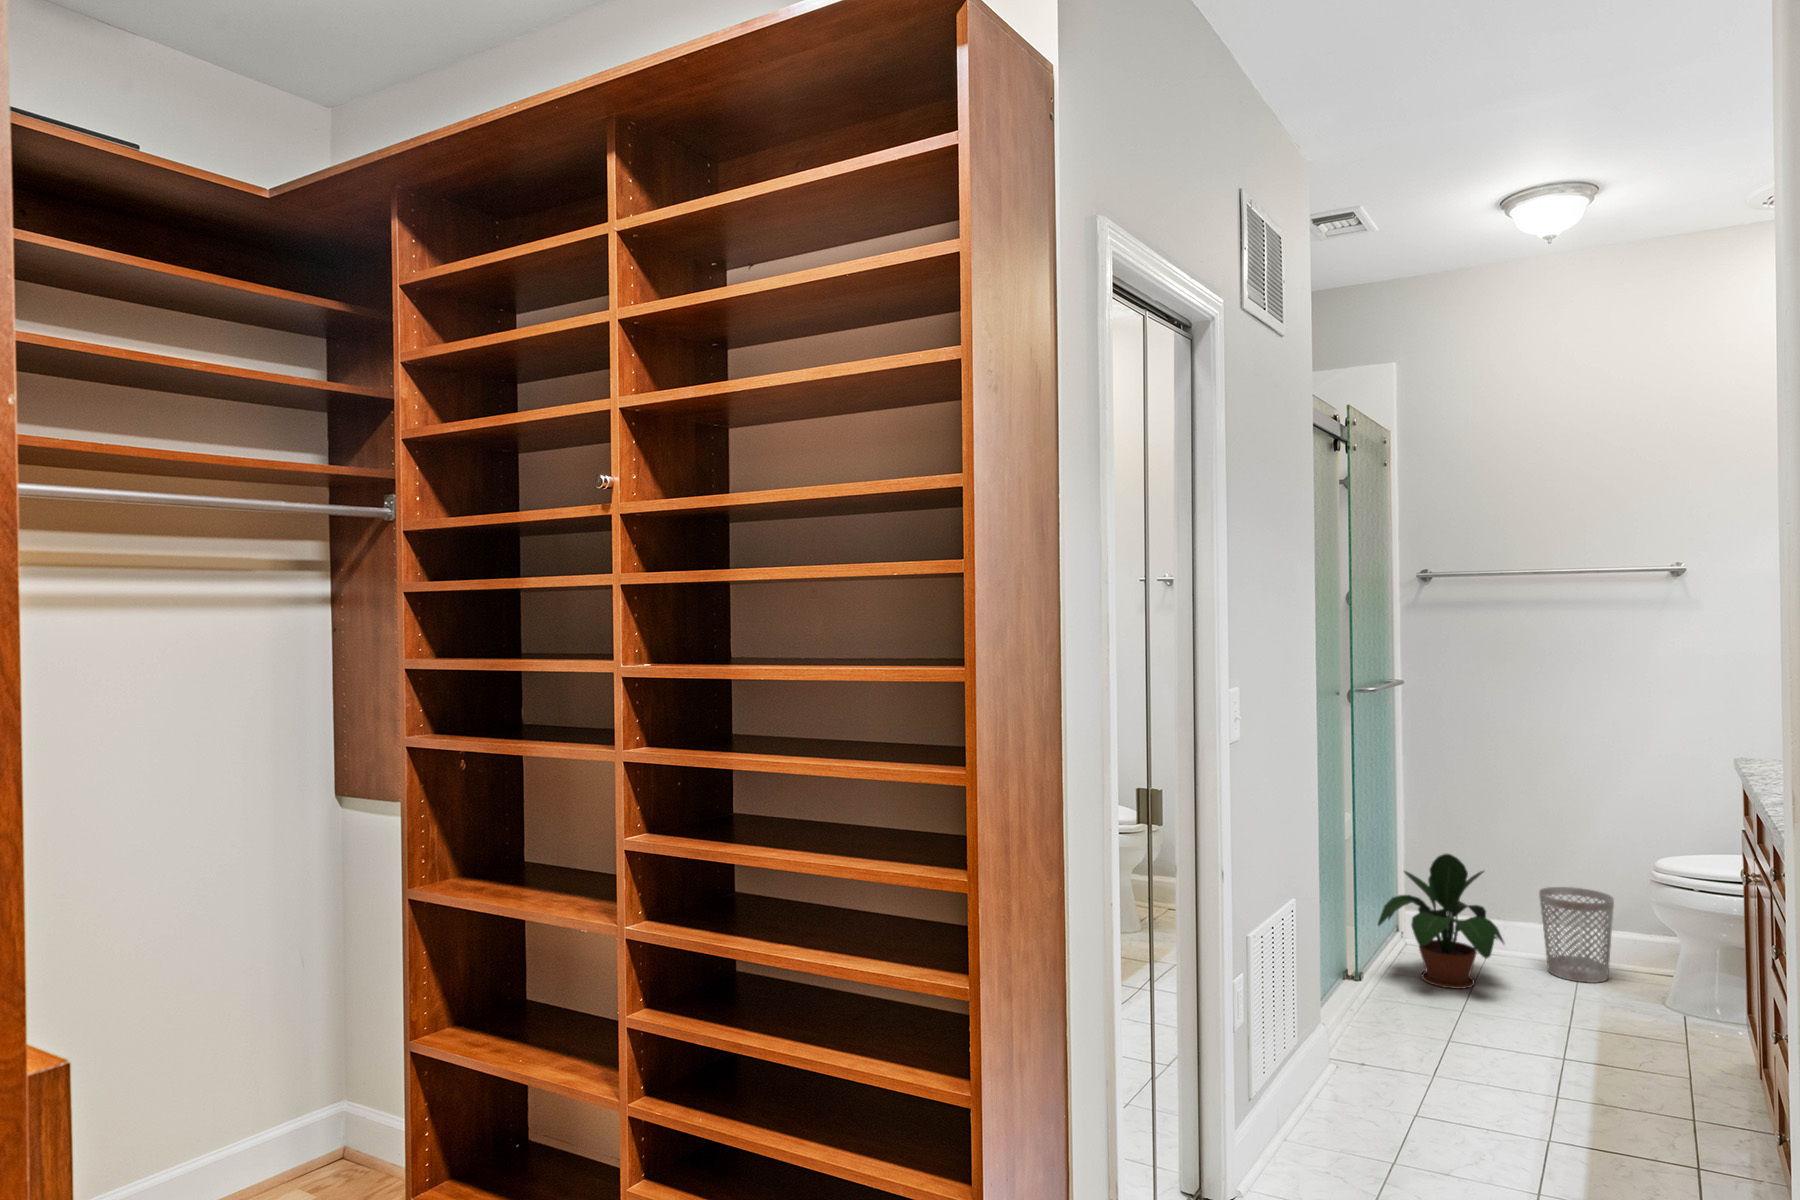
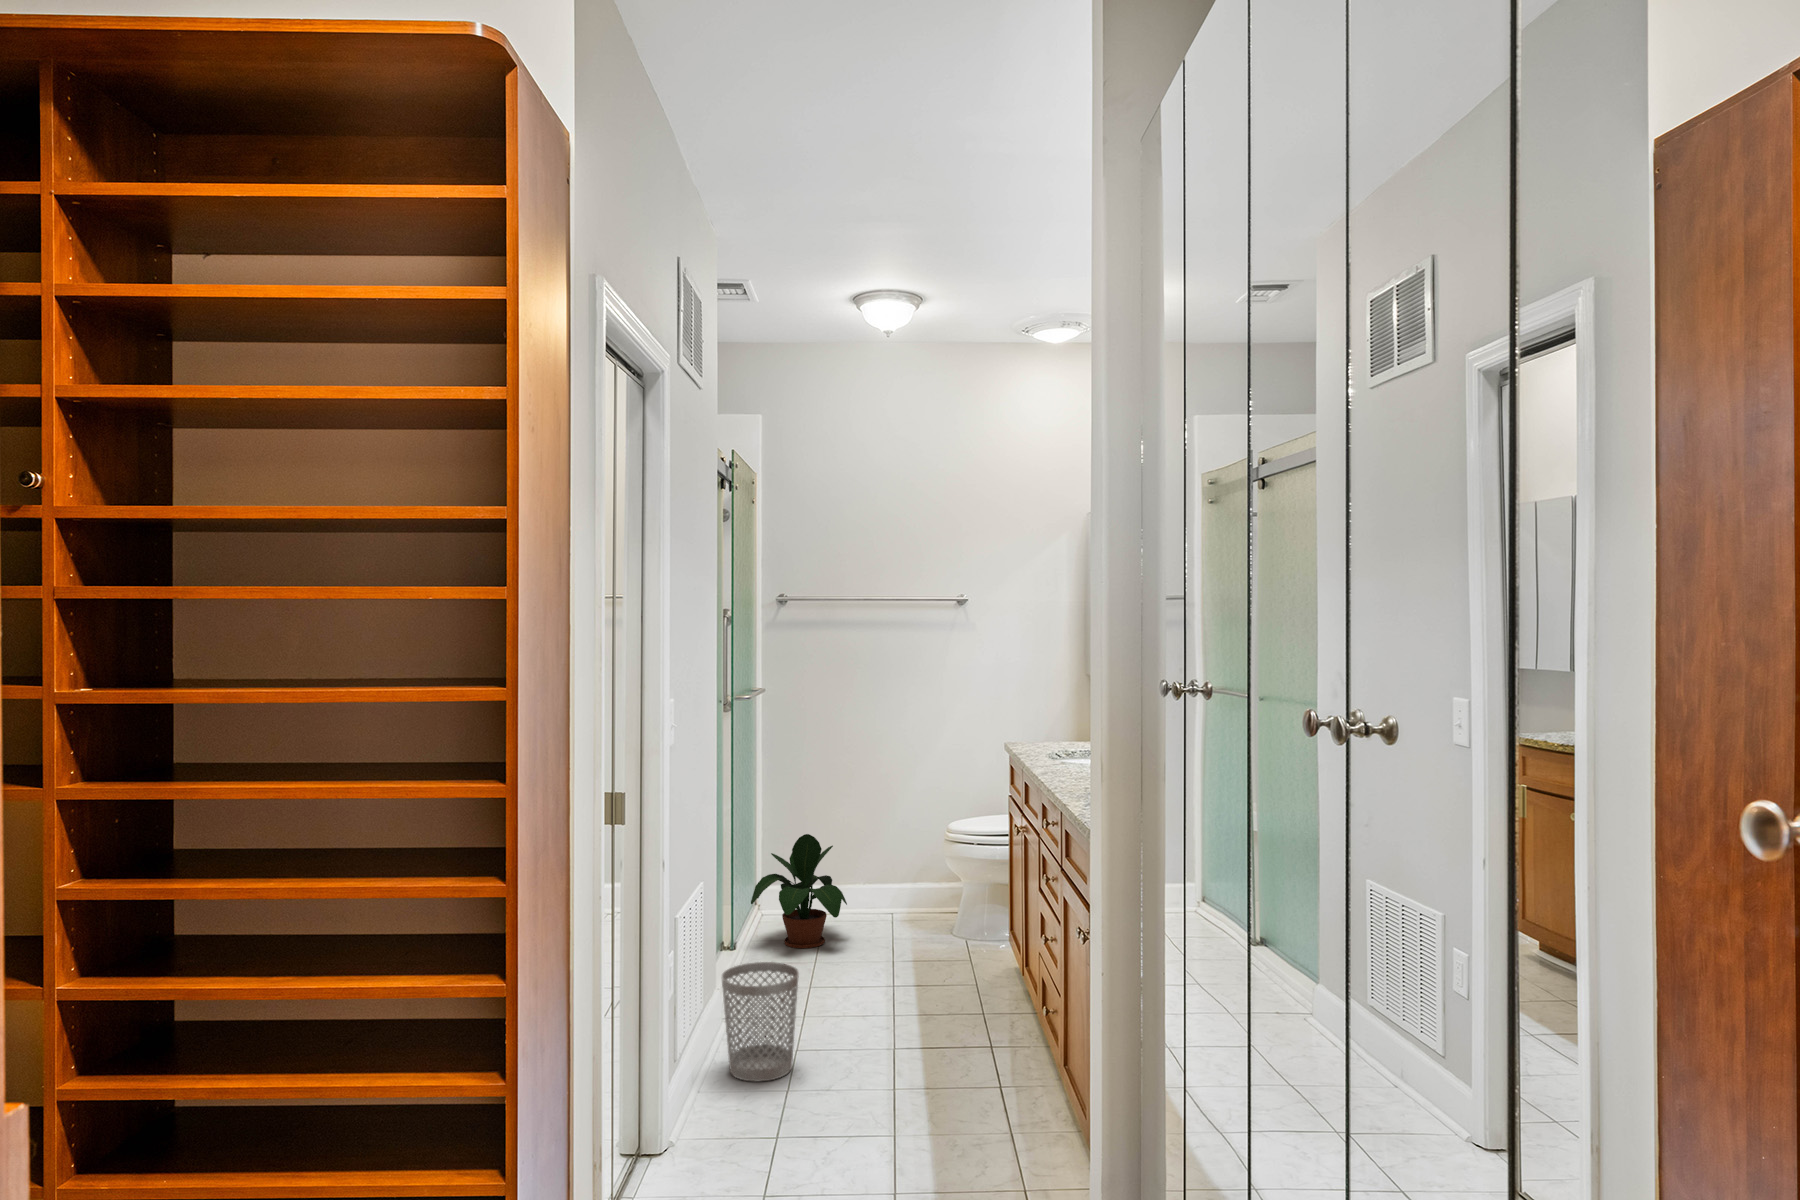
wastebasket: present [1539,887,1614,983] -> present [722,962,799,1082]

